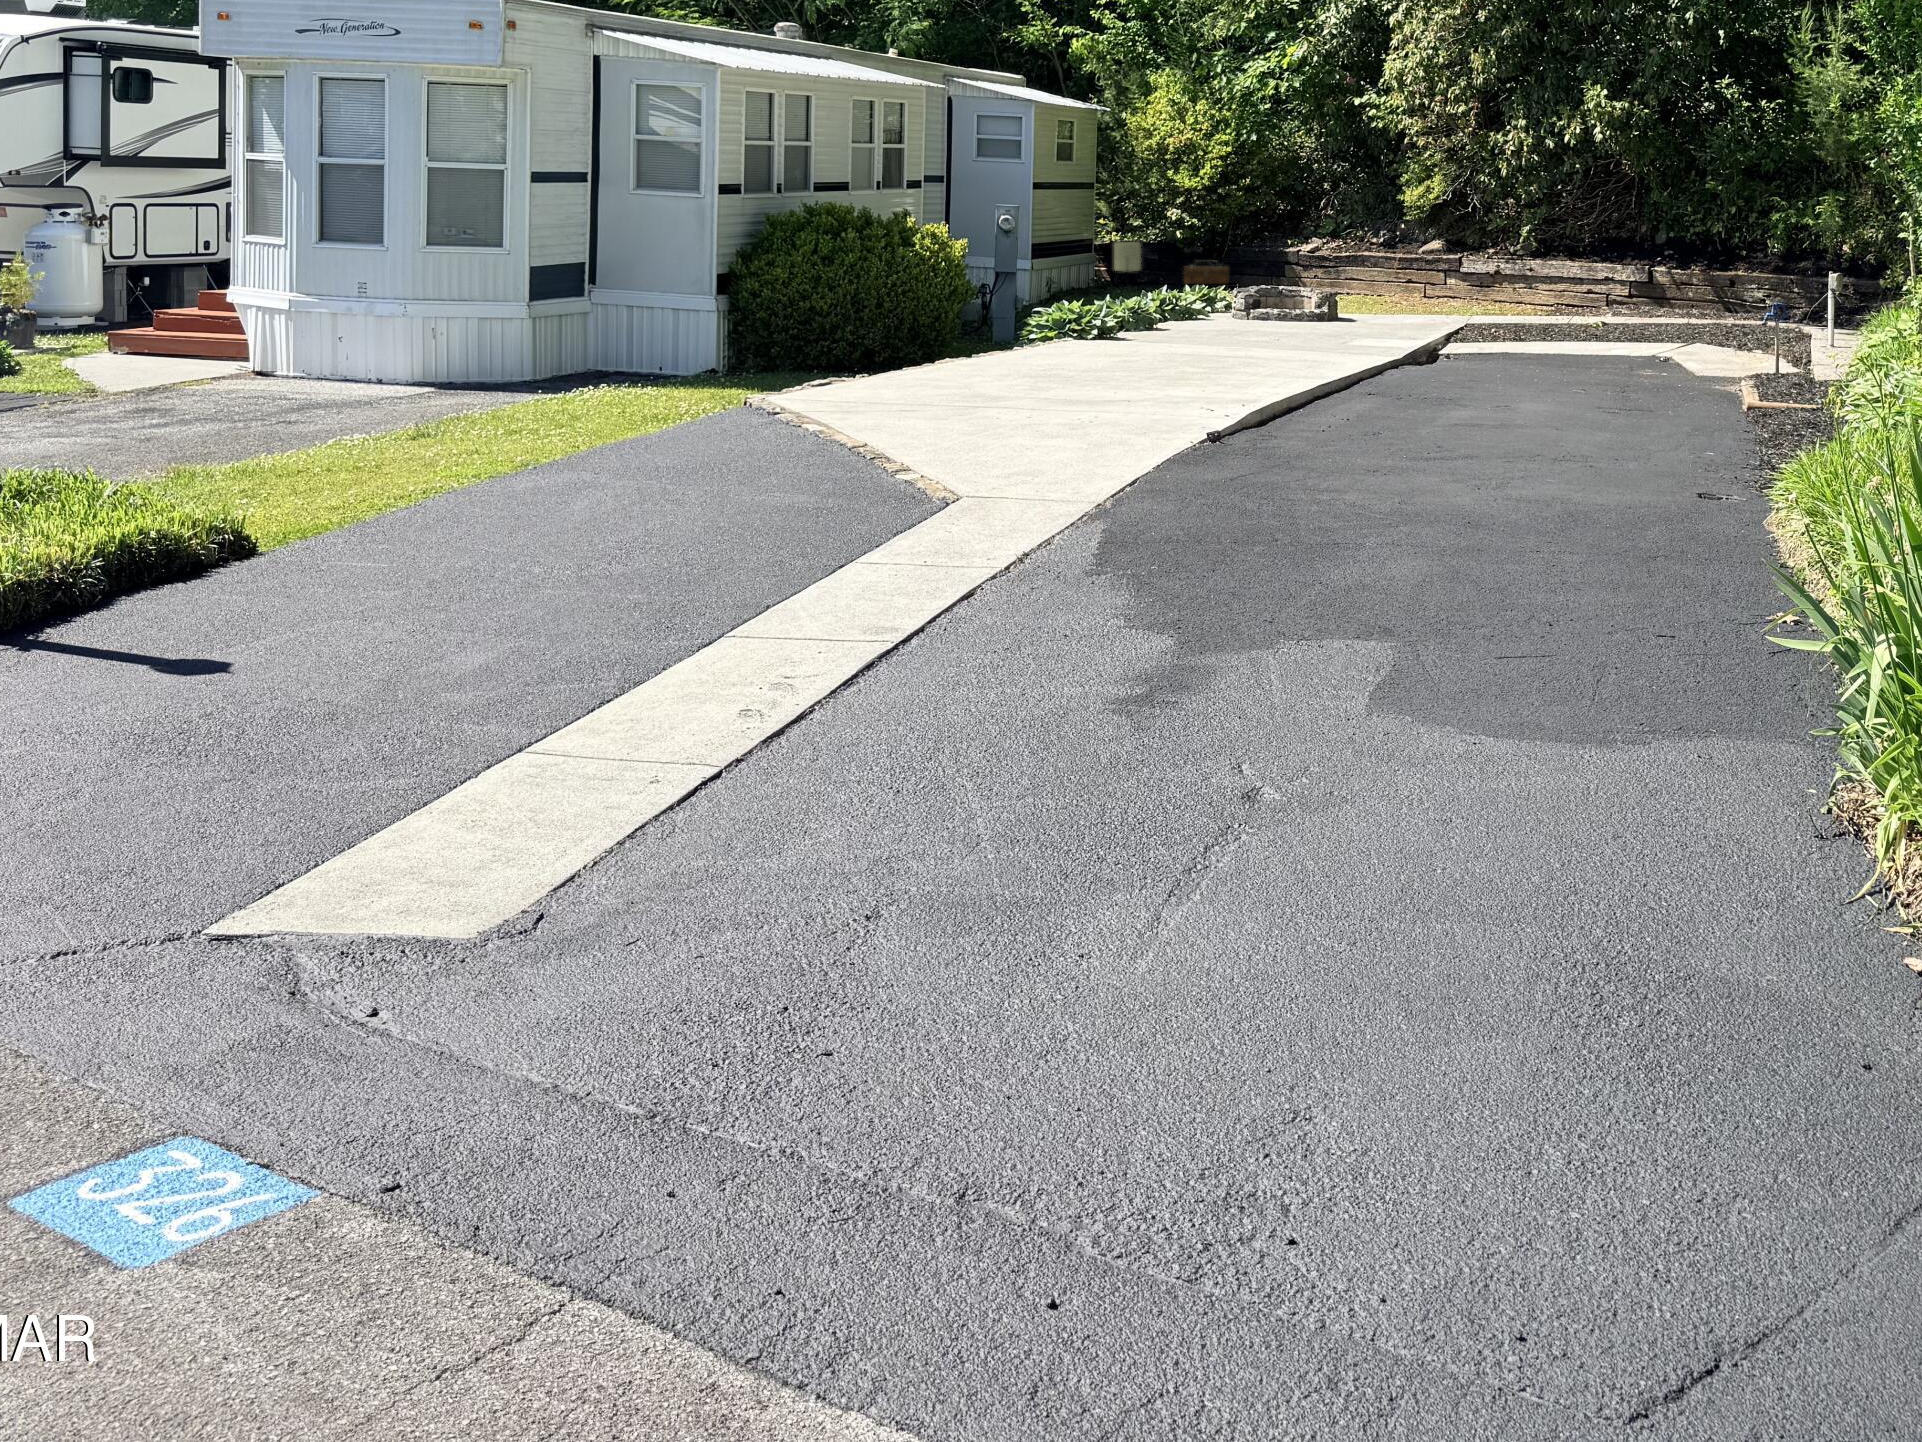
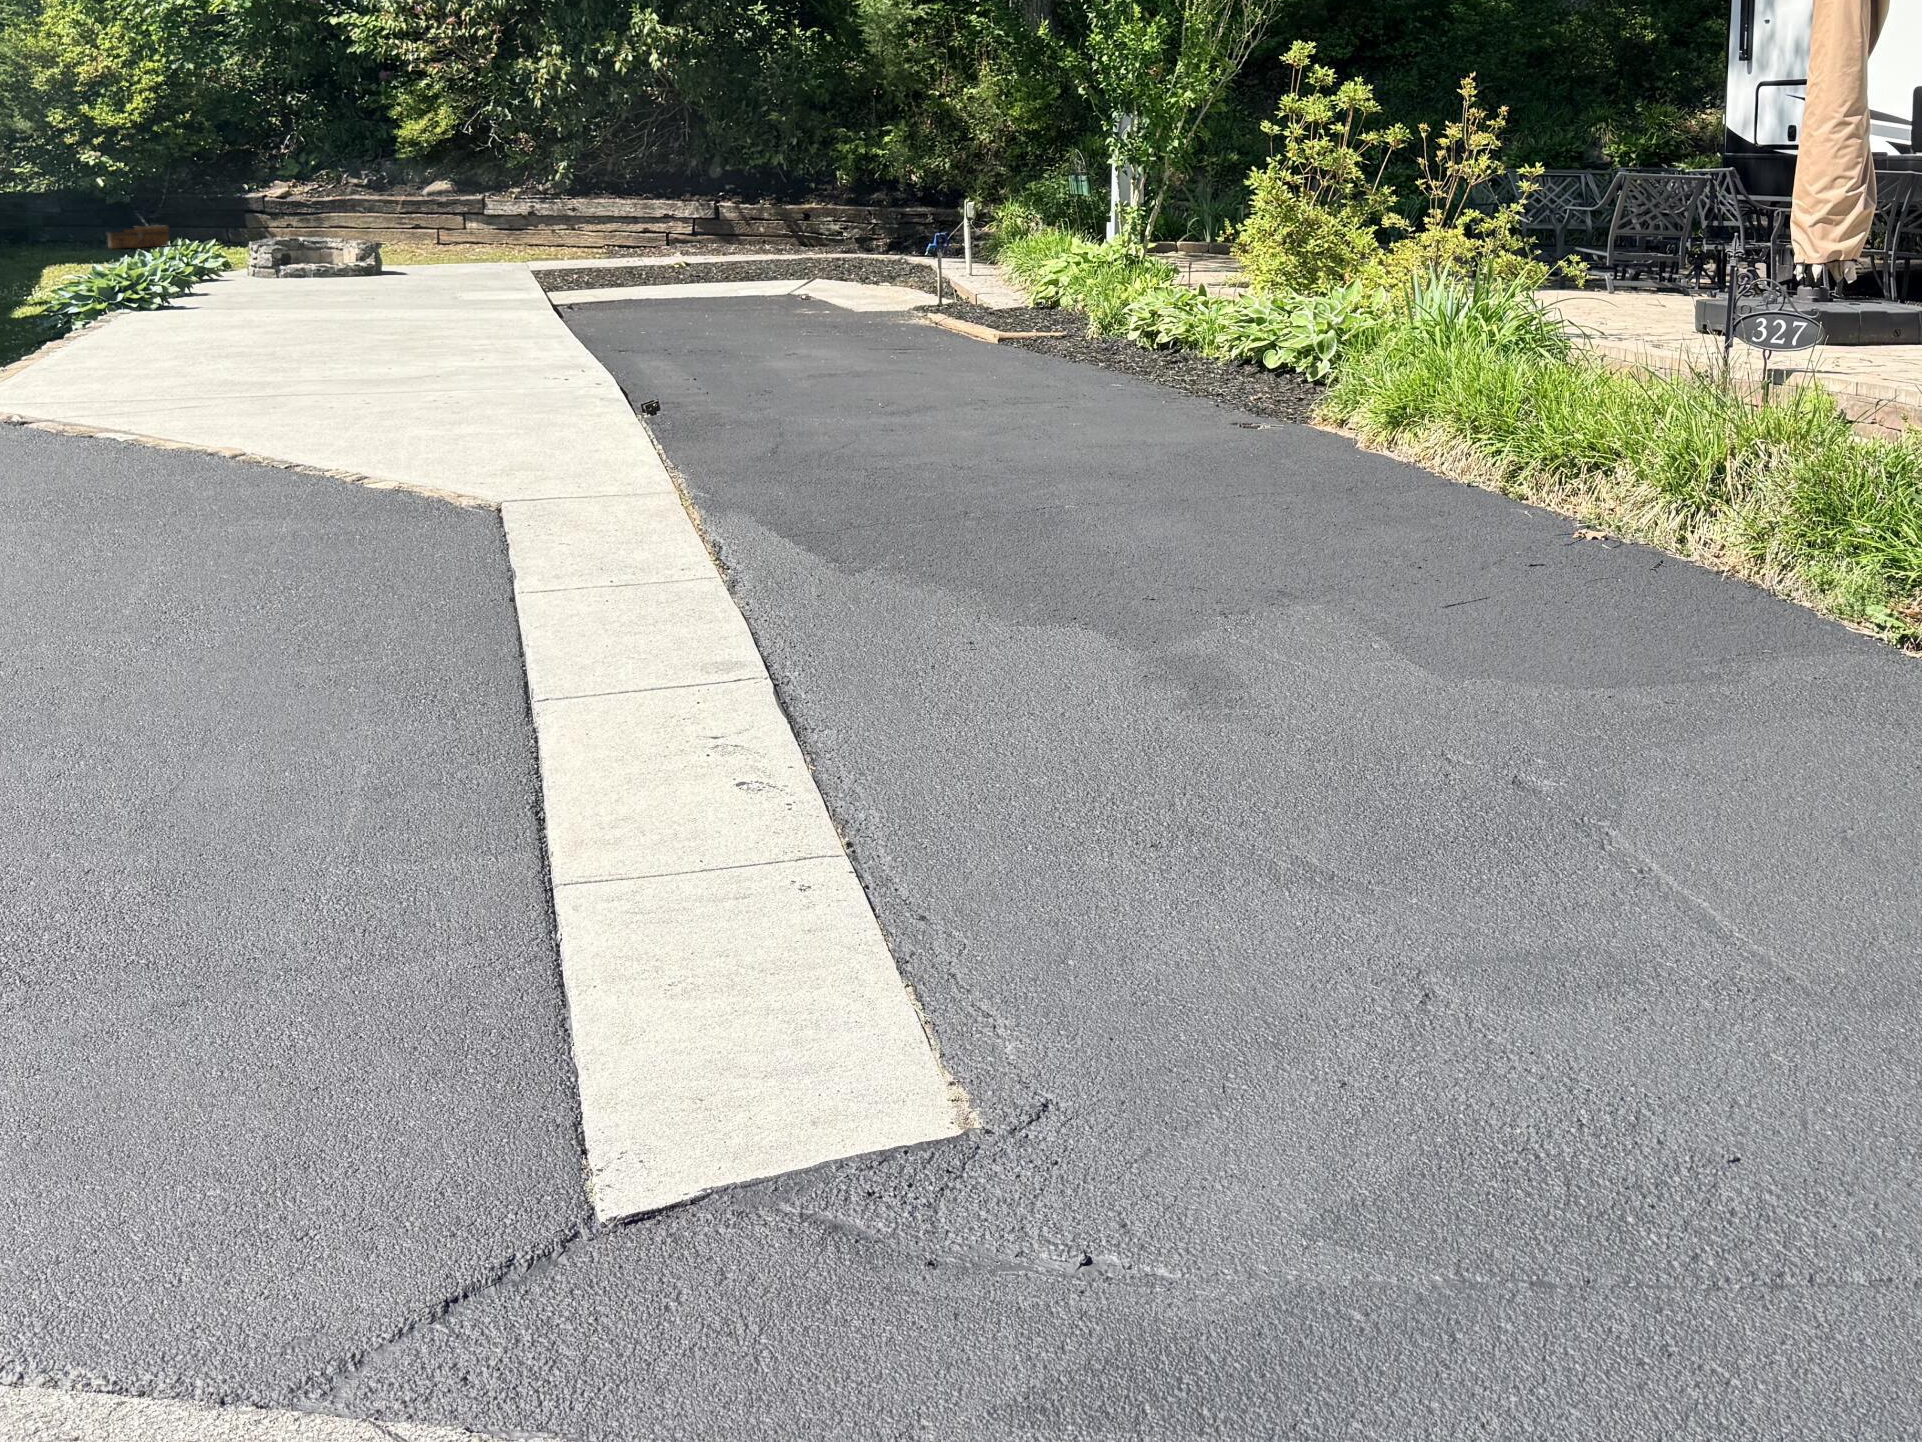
planter: present [1114,242,1141,273] -> none [9,200,48,252]

